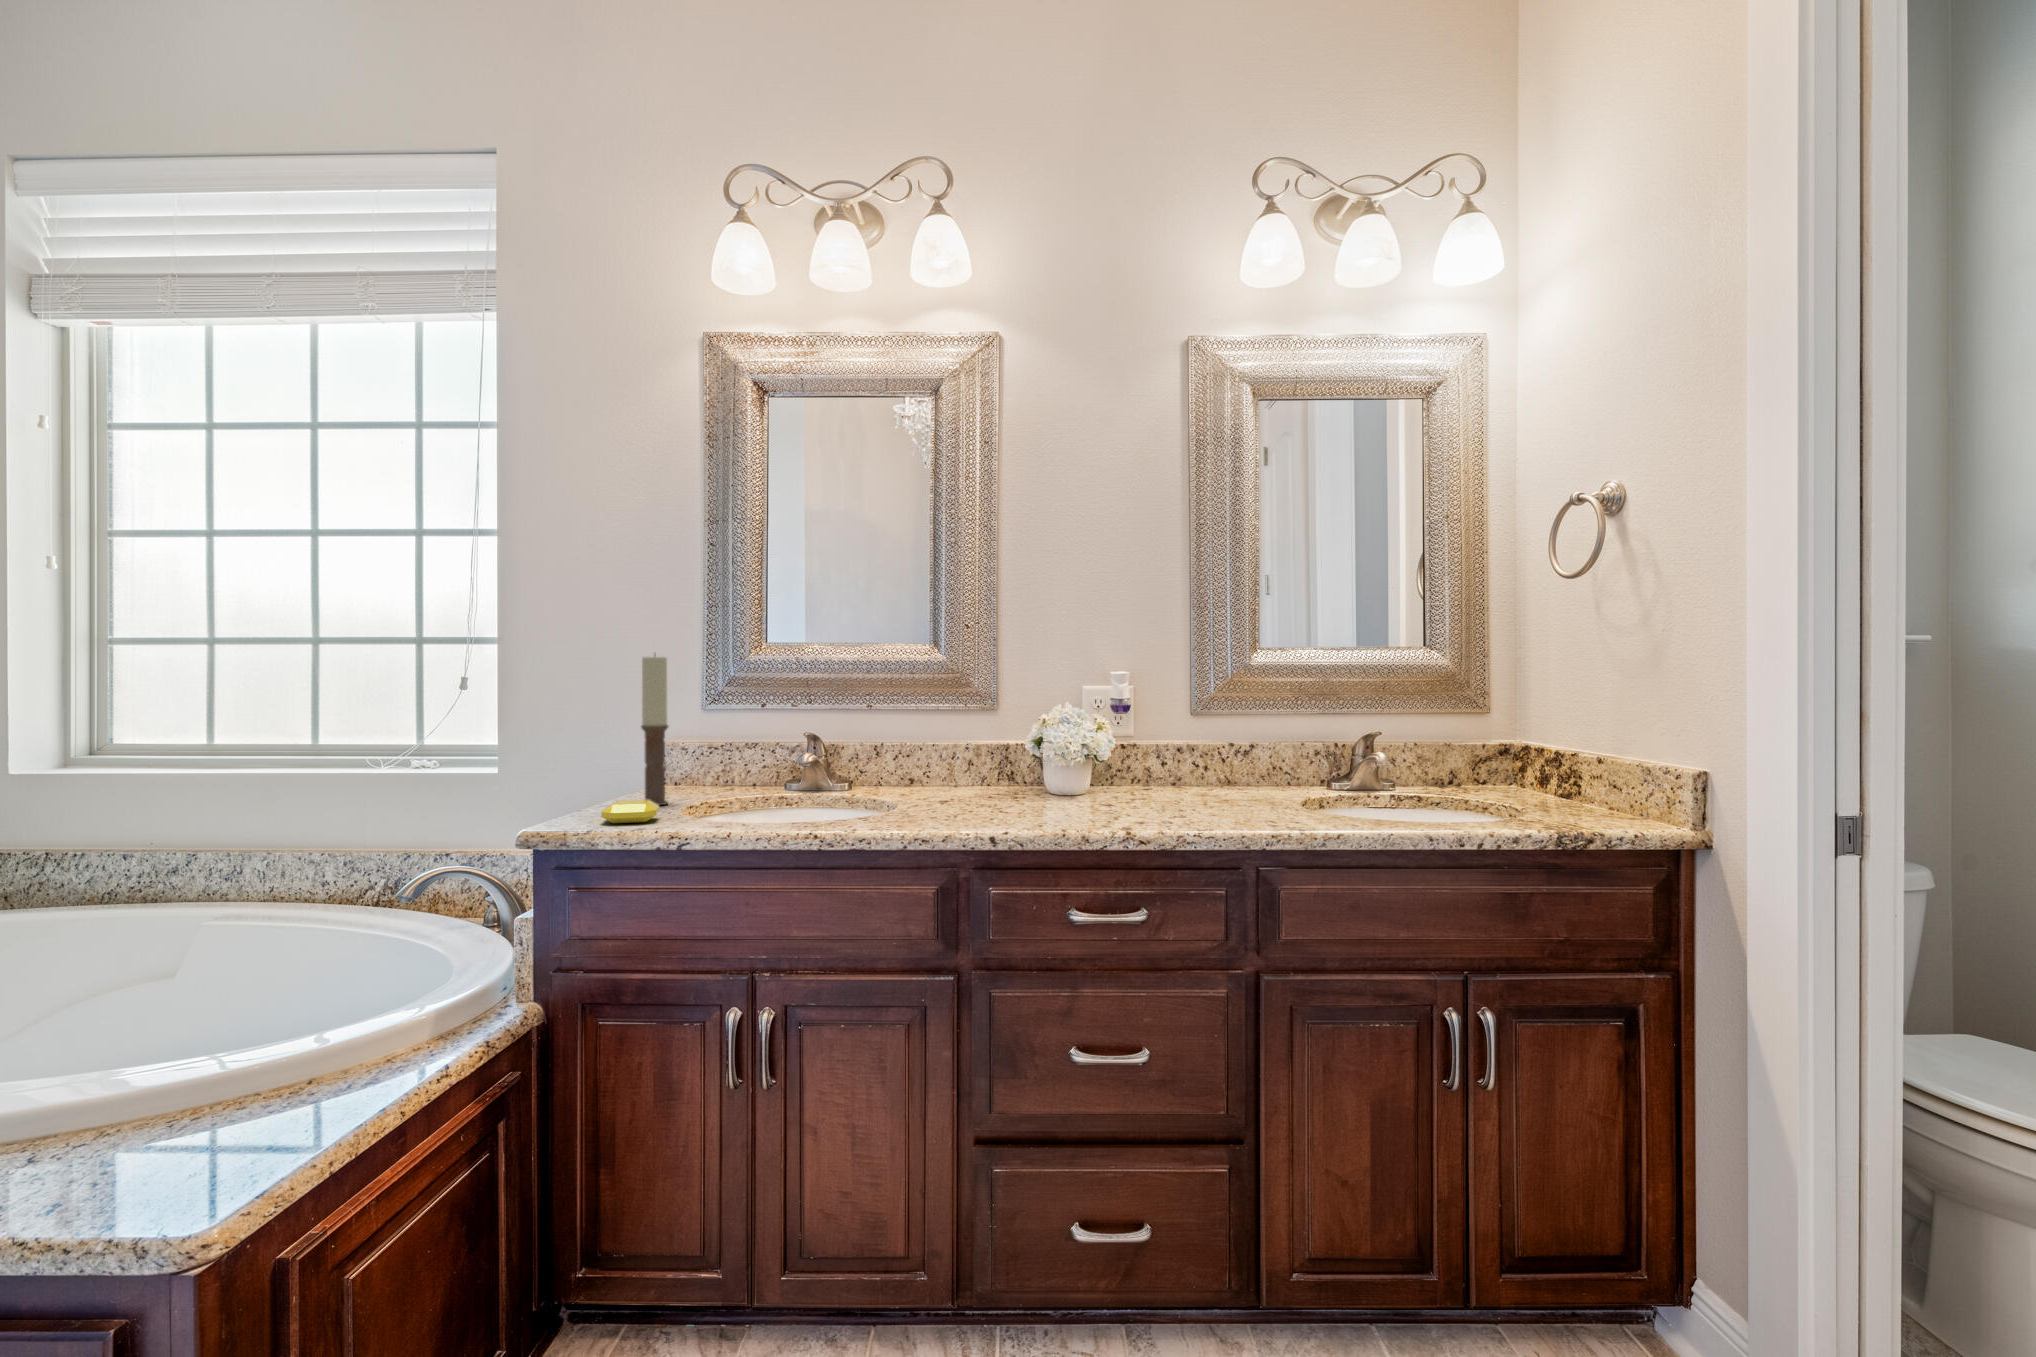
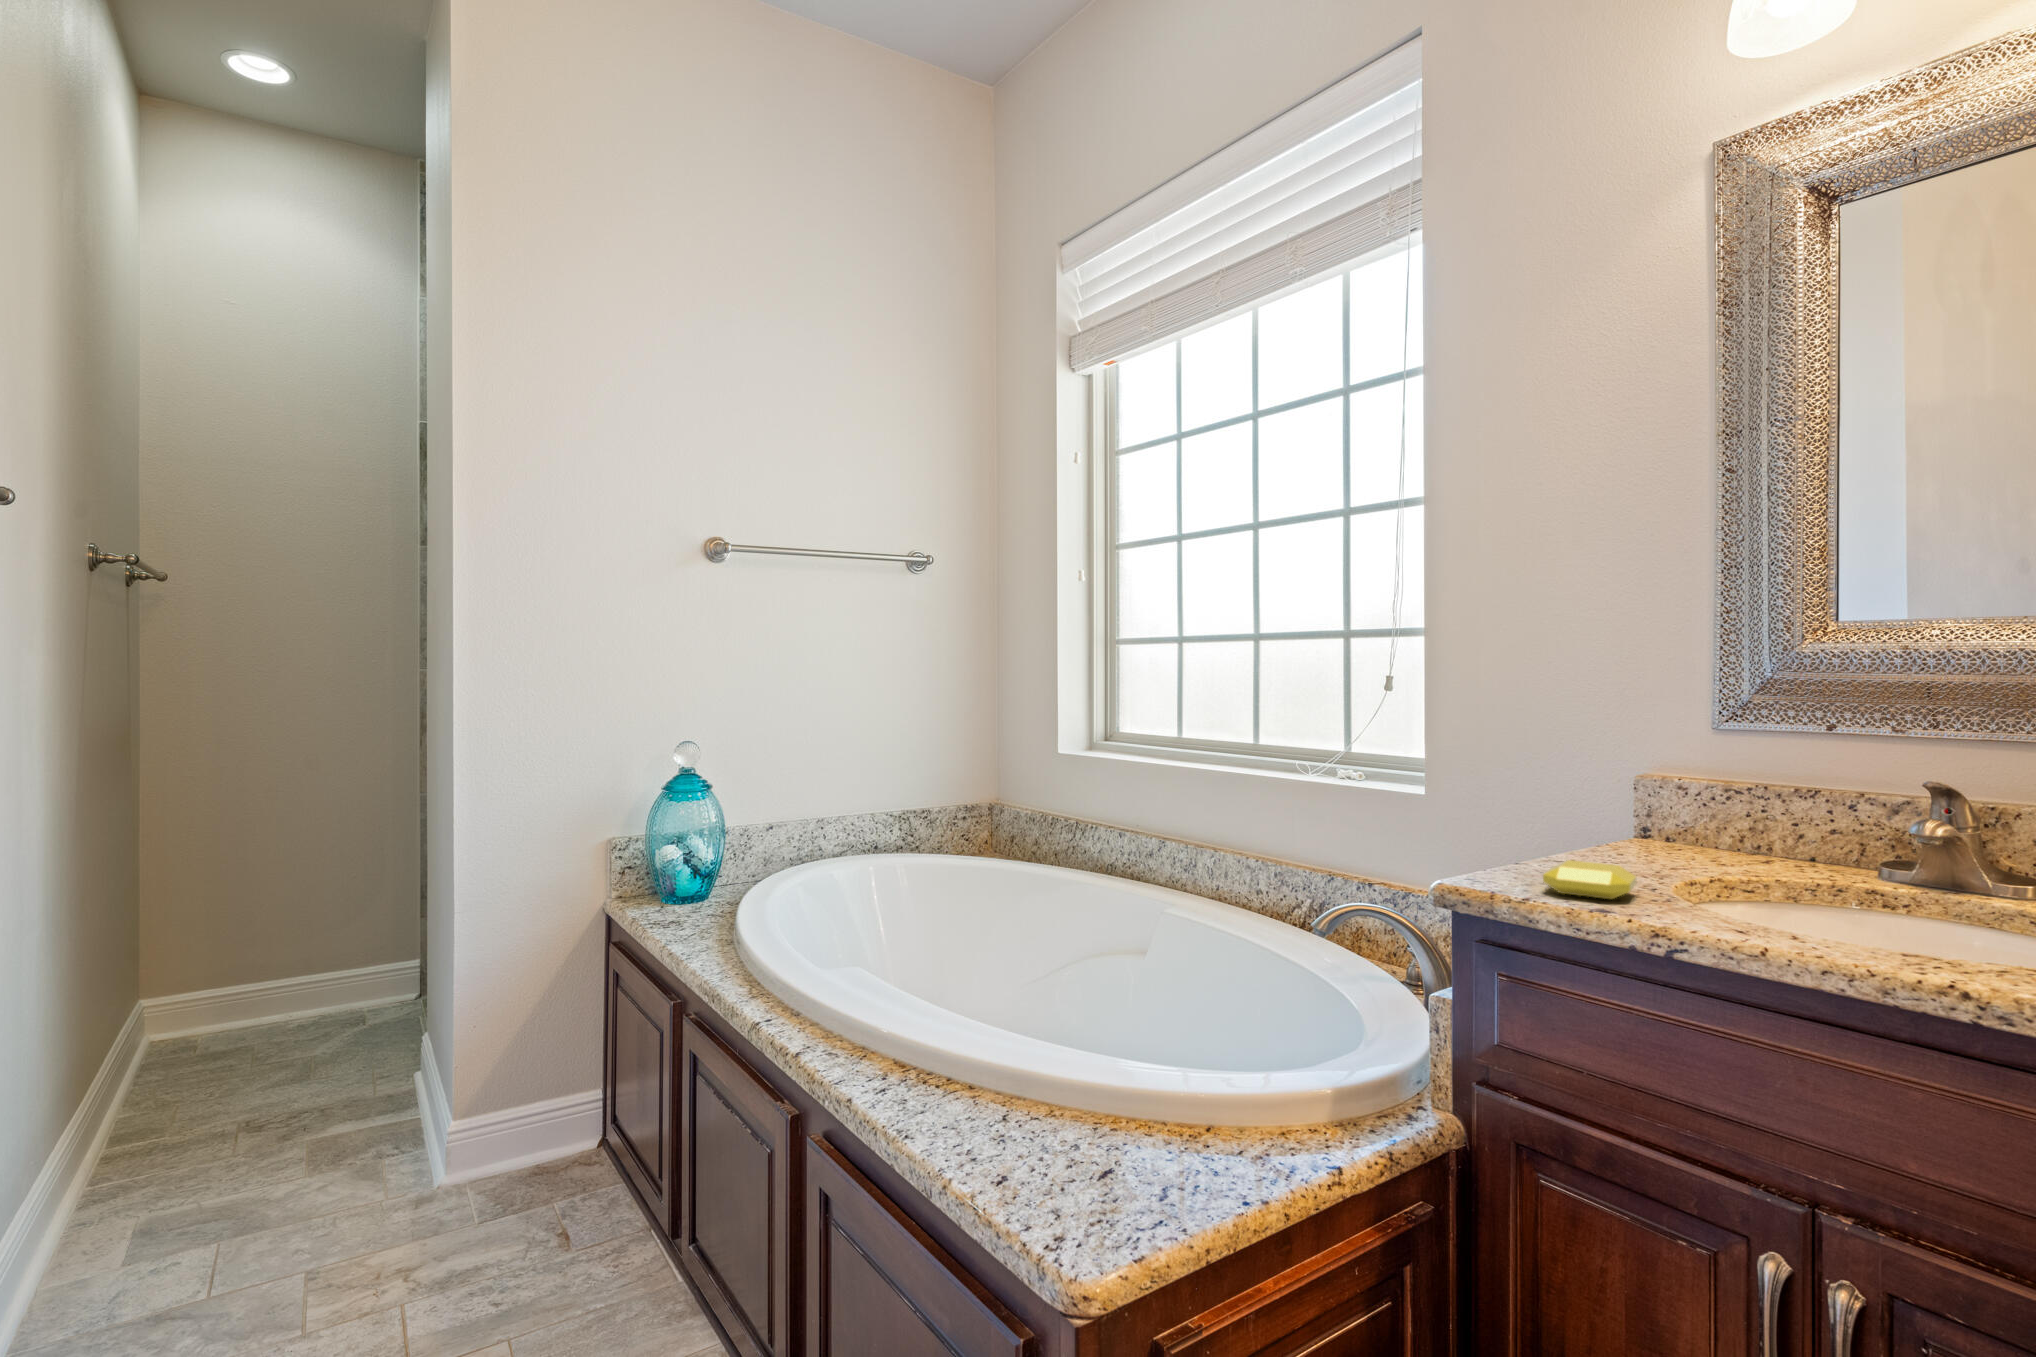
candle: present [641,656,668,805] -> none [1612,644,1657,870]

